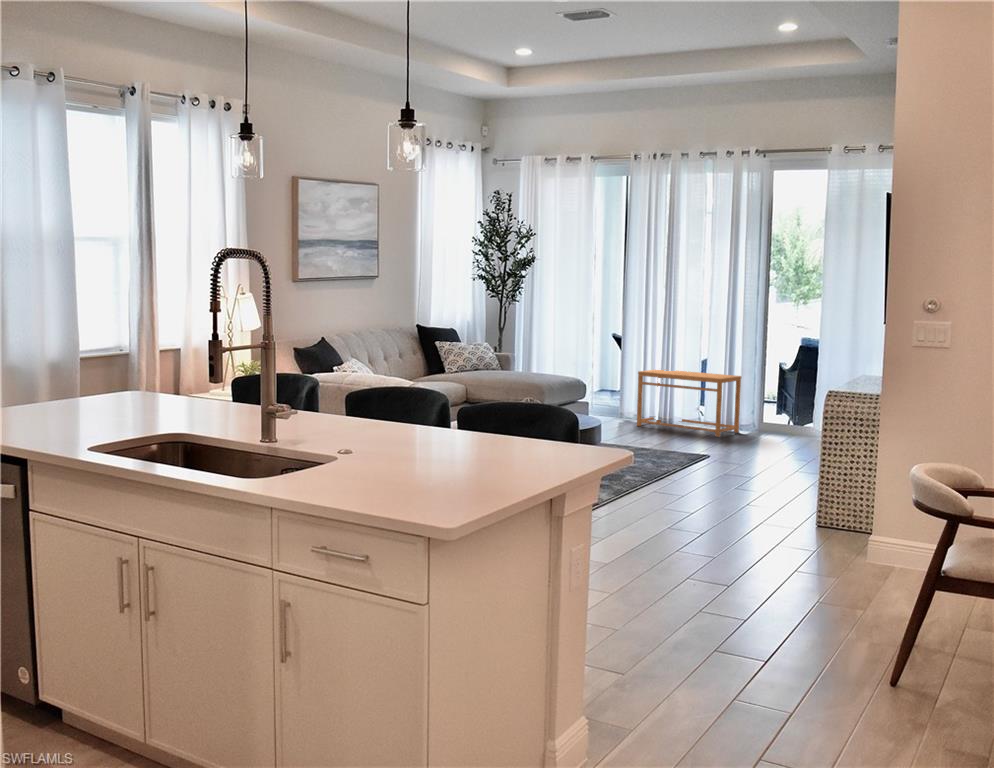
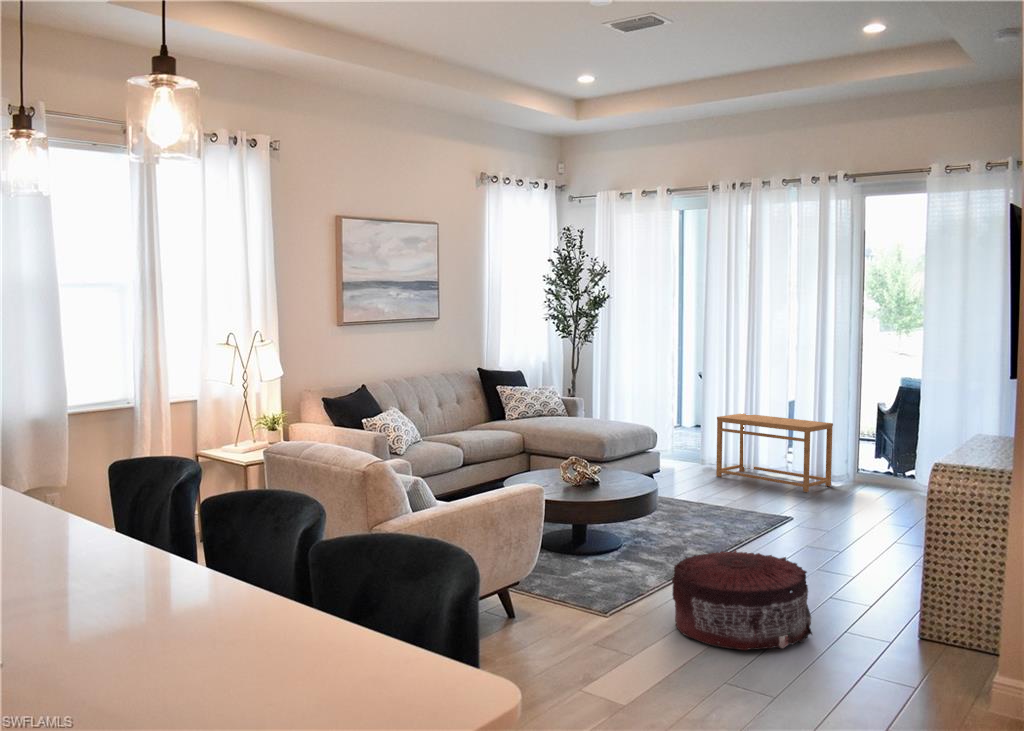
pouf: none [624,463,735,533] -> present [672,550,812,650]

